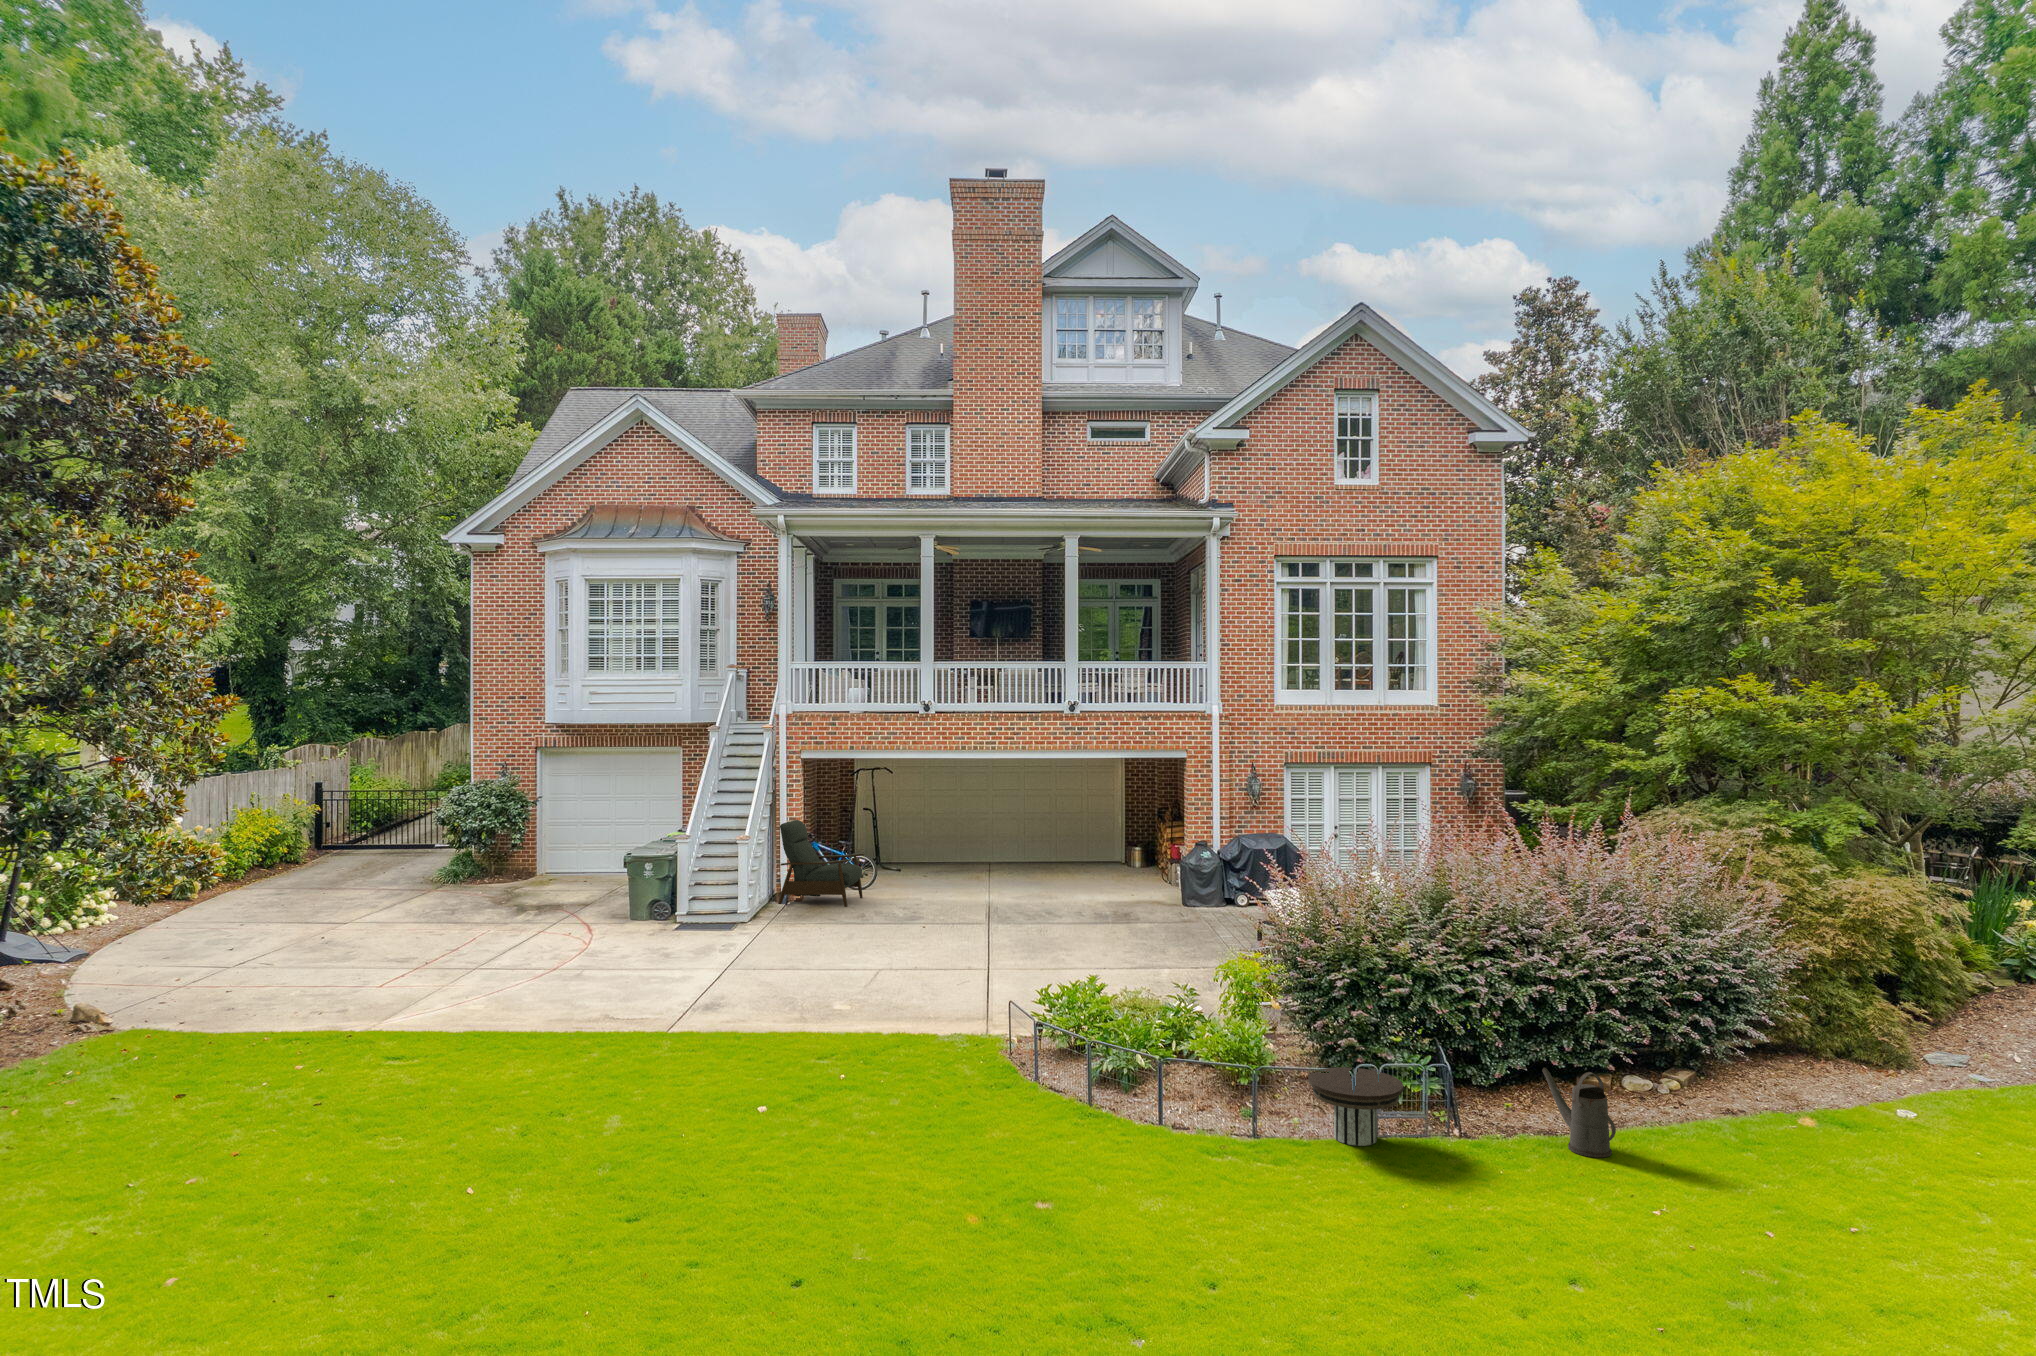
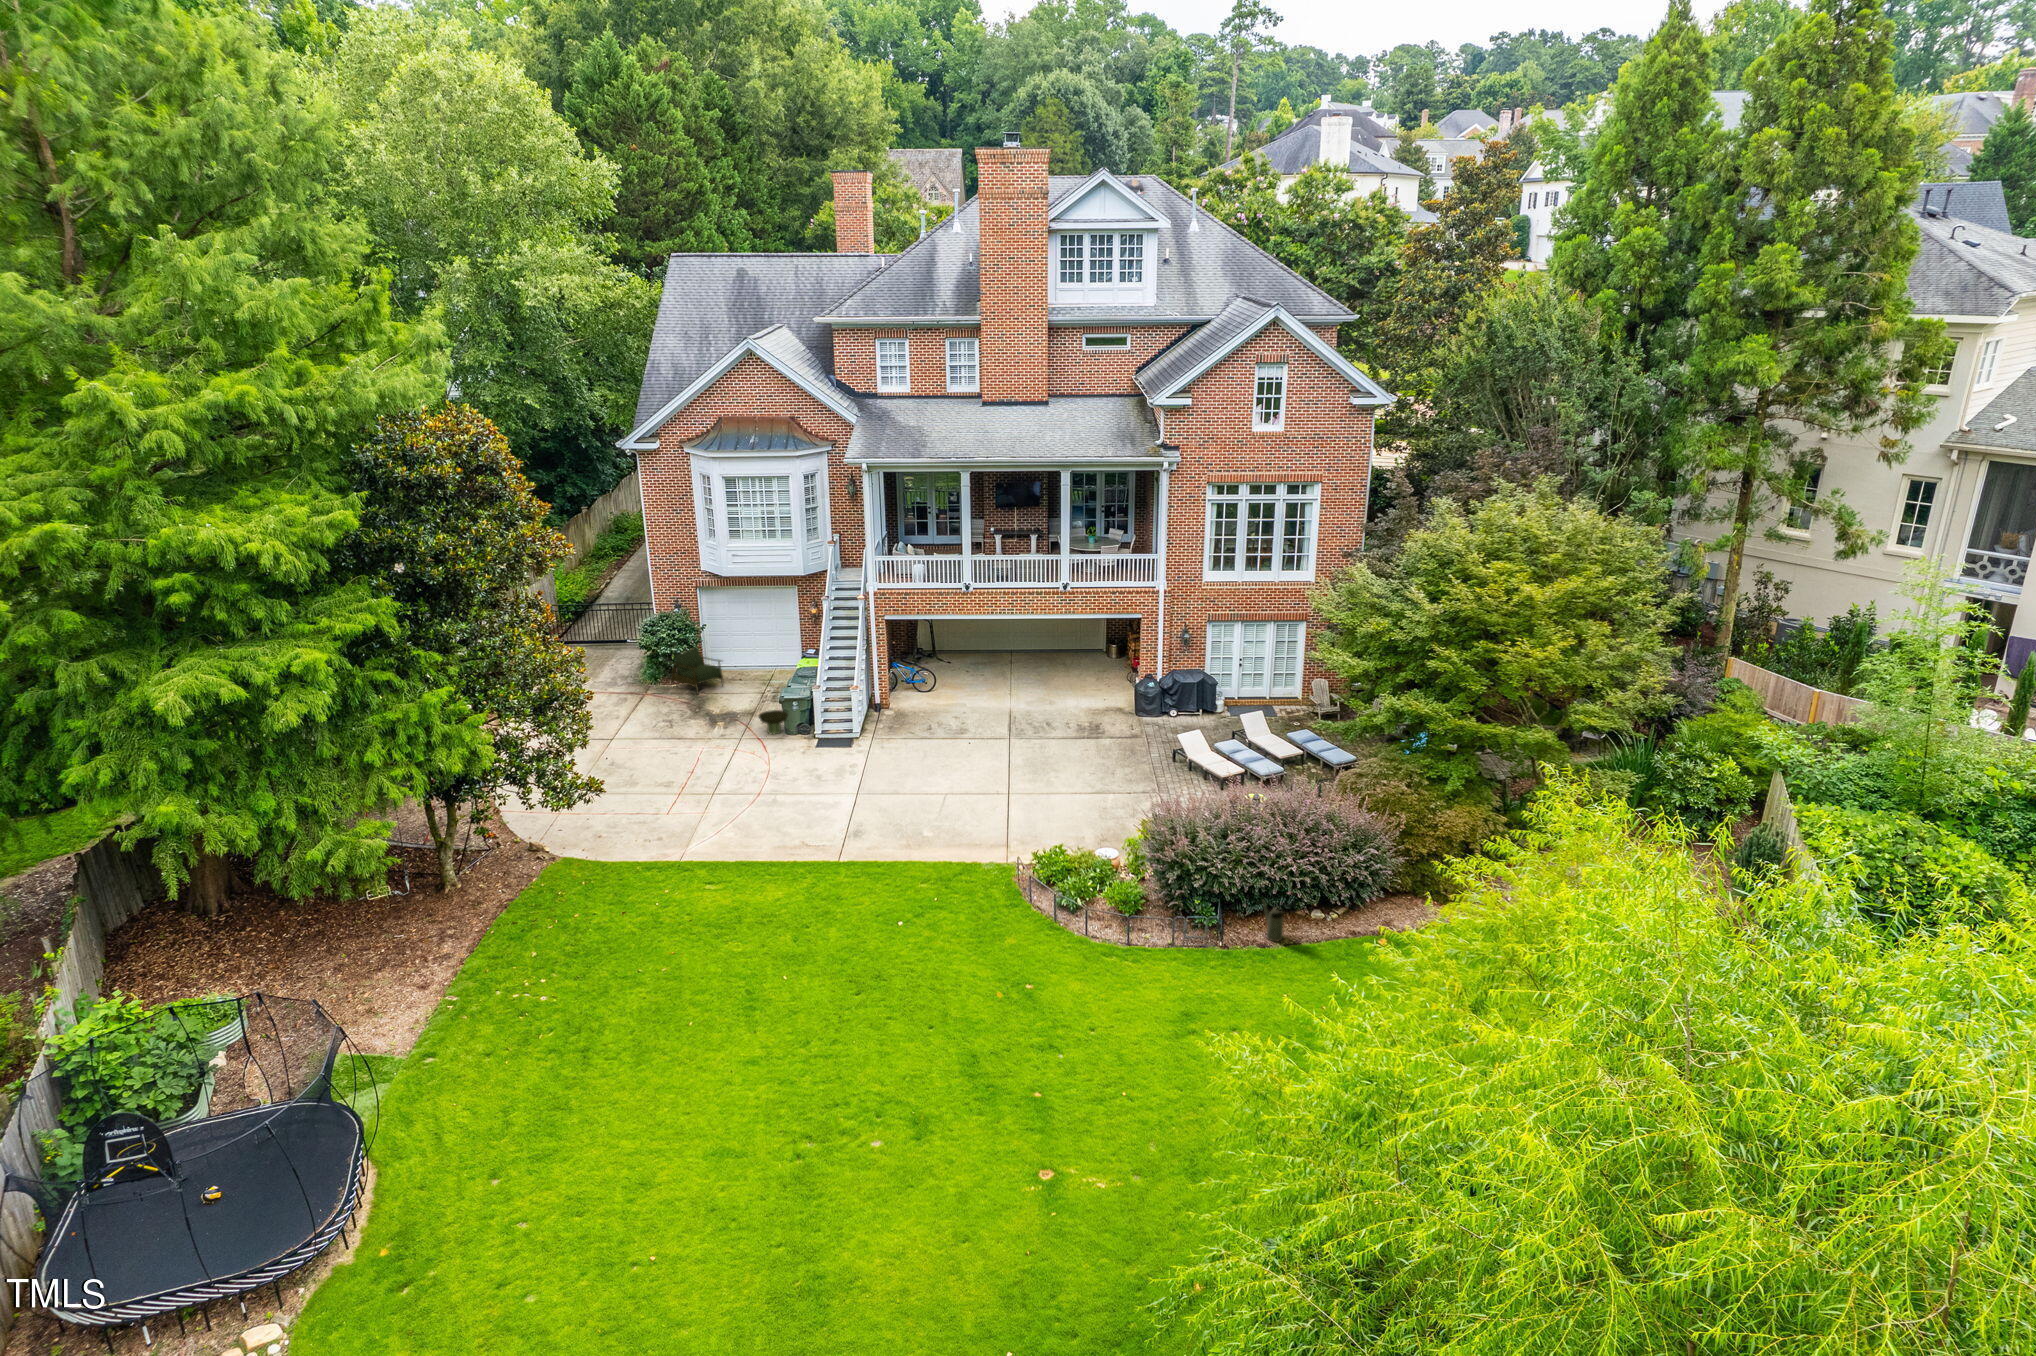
chair: present [778,820,865,907] -> present [672,642,724,693]
side table: present [1308,1067,1404,1146] -> present [759,710,788,734]

